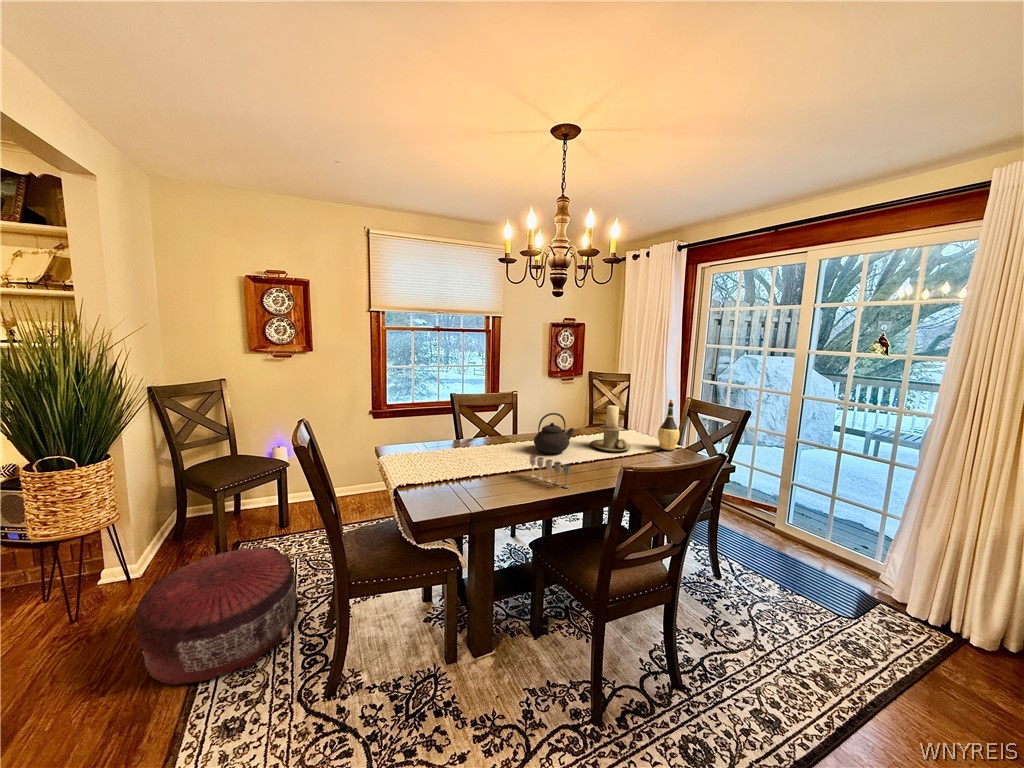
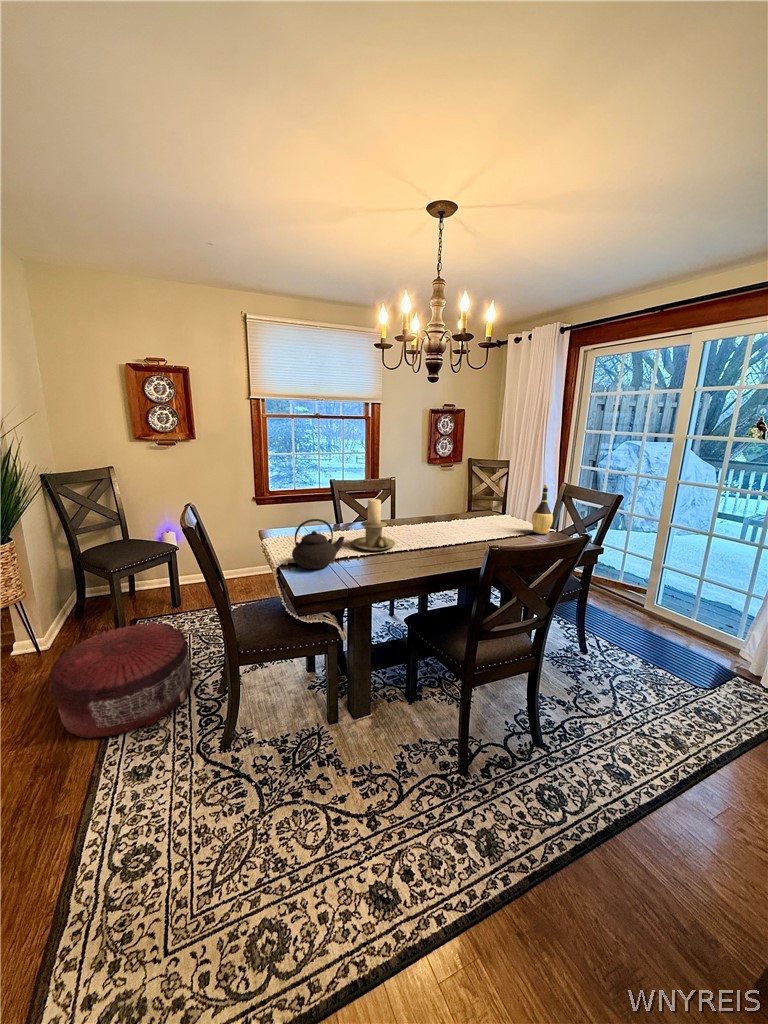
candle holder: present [591,405,631,452] -> present [352,499,396,551]
teapot: present [534,413,574,454] -> present [292,519,344,569]
wine glass: present [529,455,571,488] -> none [404,538,443,568]

